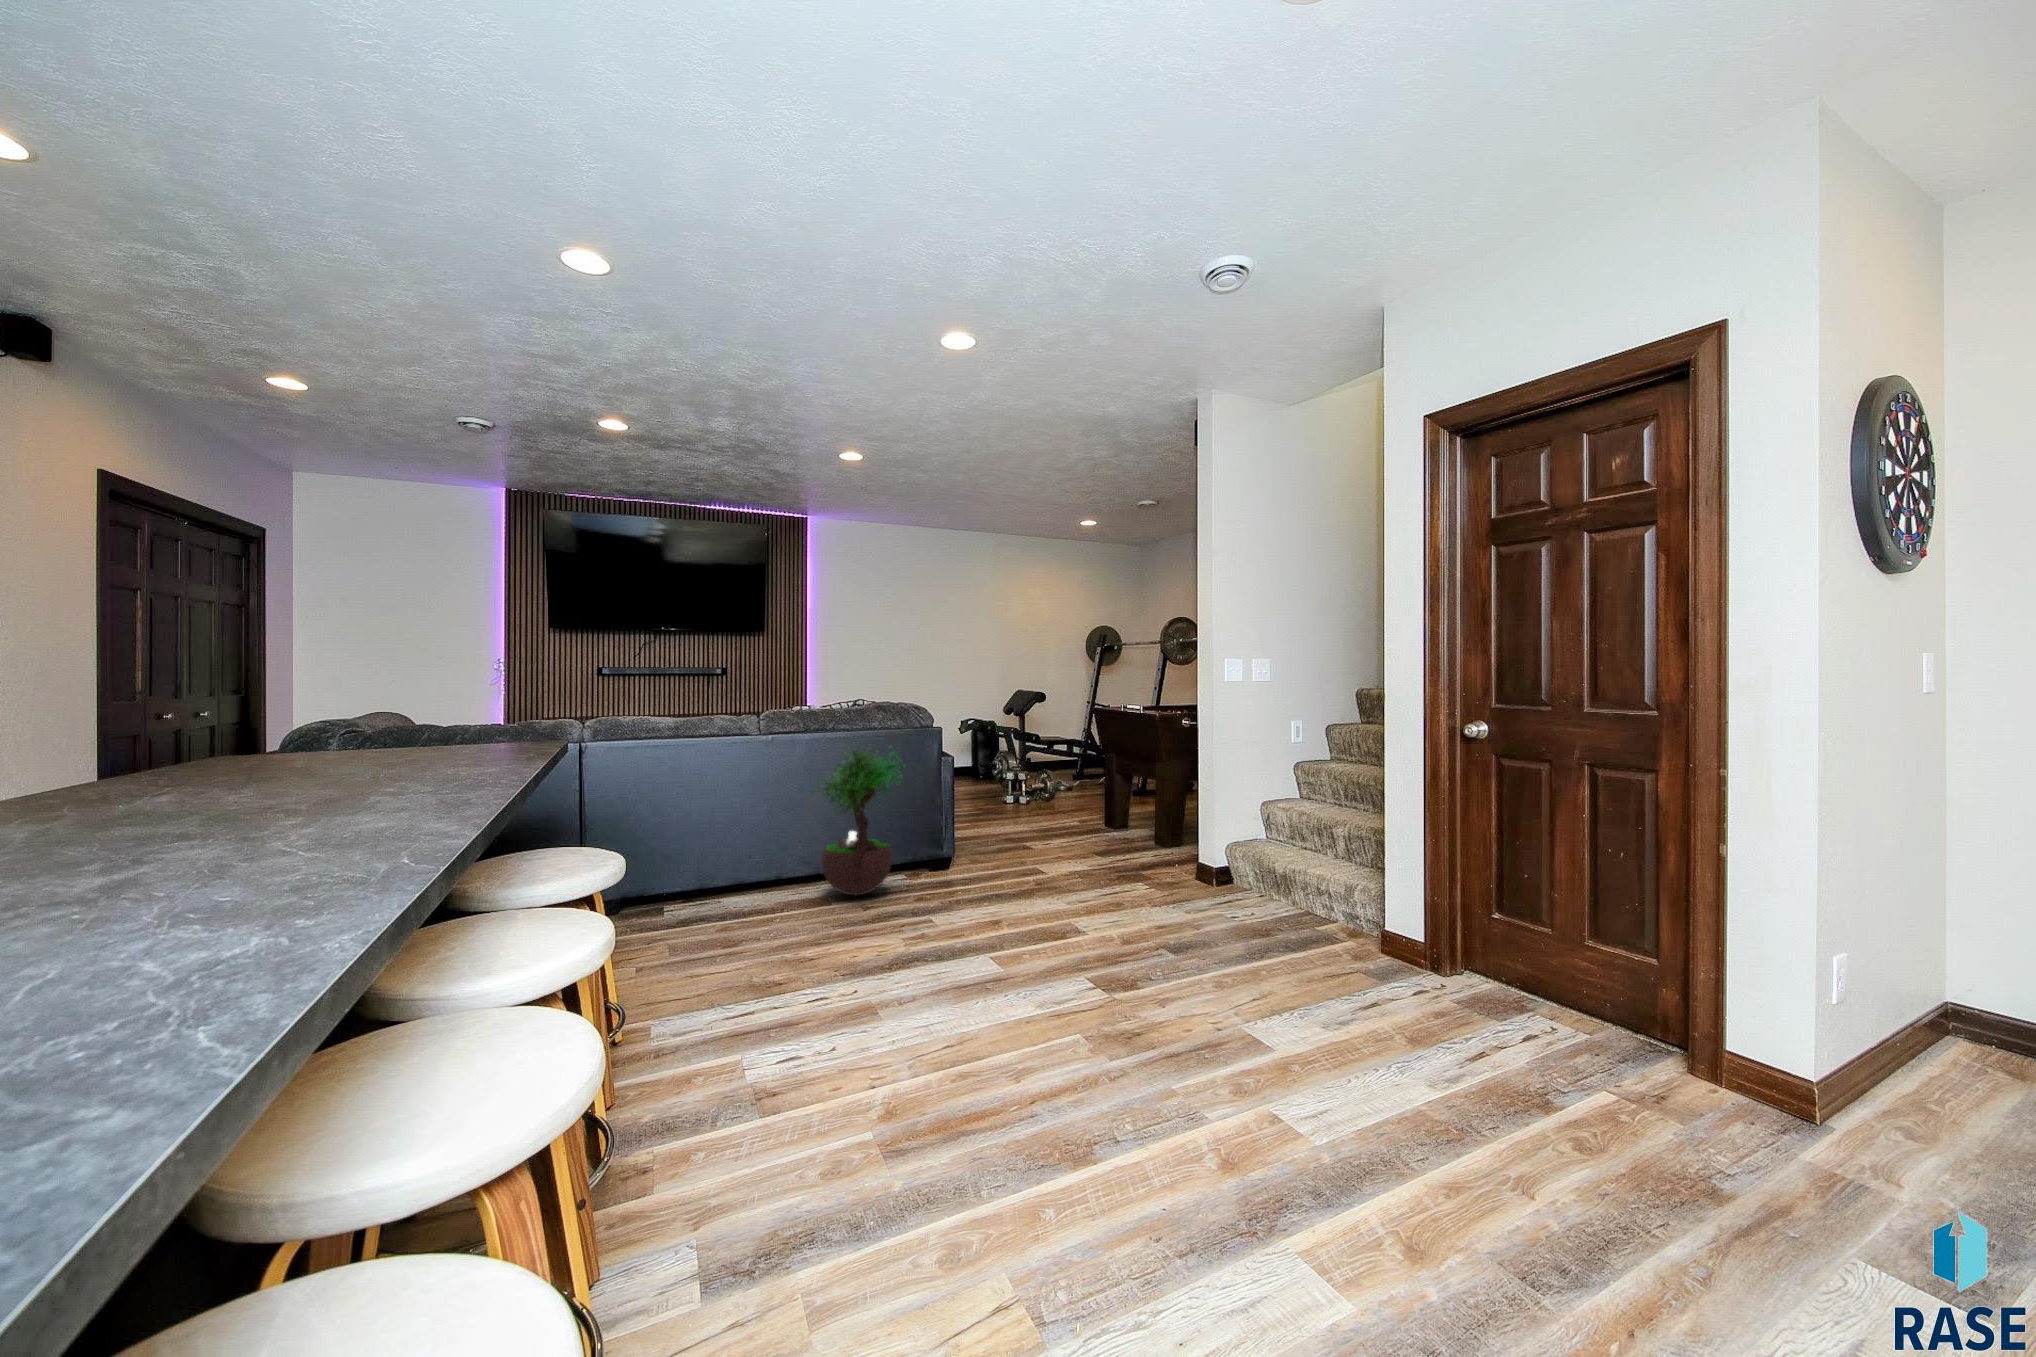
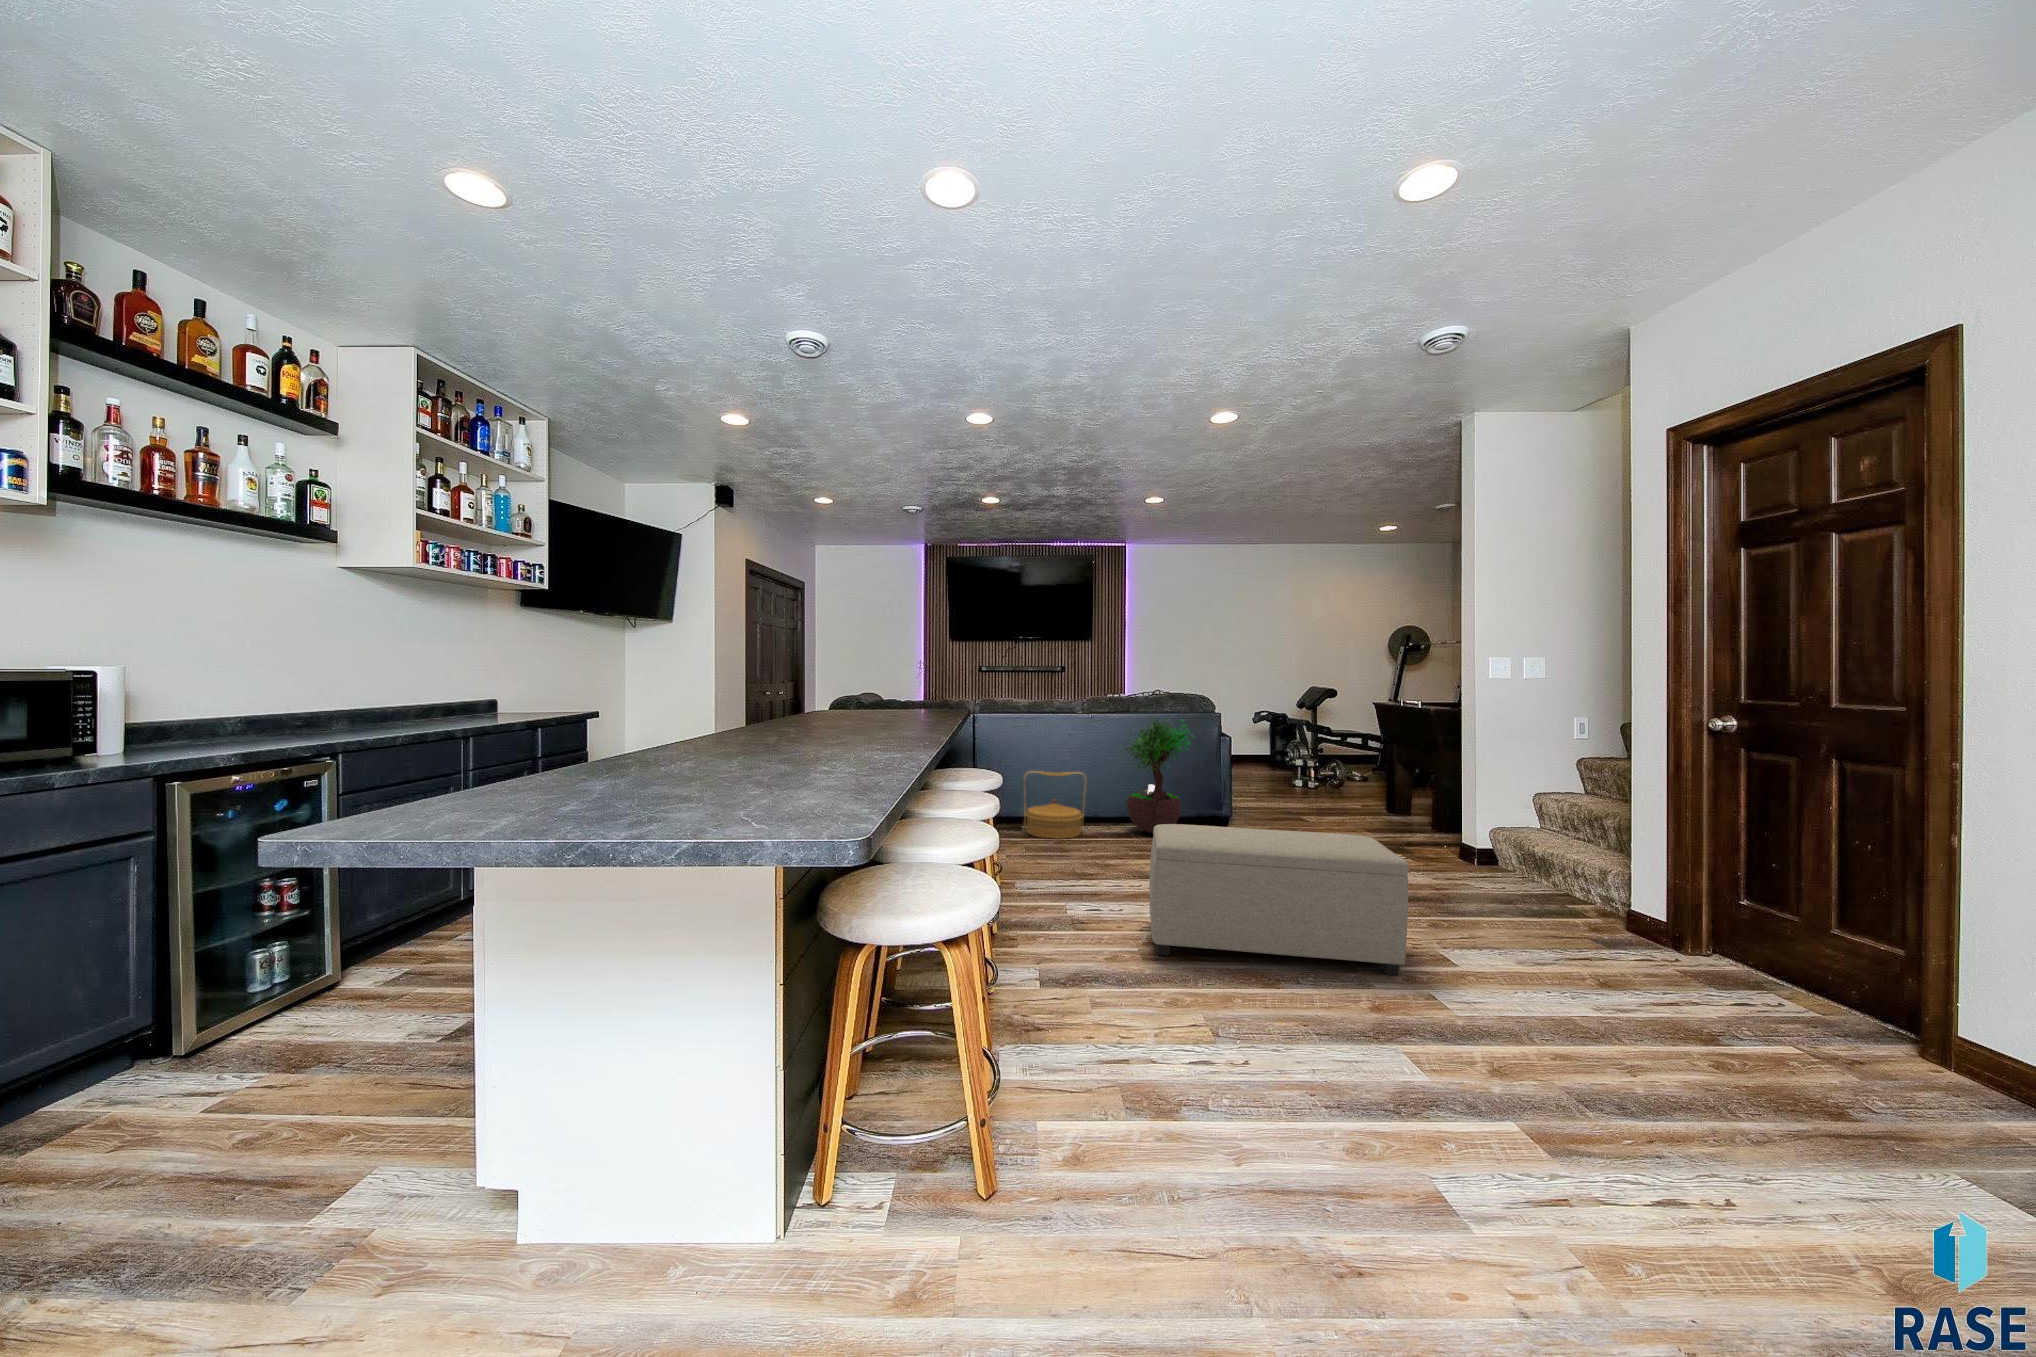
woven basket: none [672,826,765,926] -> present [1024,771,1086,839]
ottoman: none [874,899,1218,1134] -> present [1149,824,1408,975]

